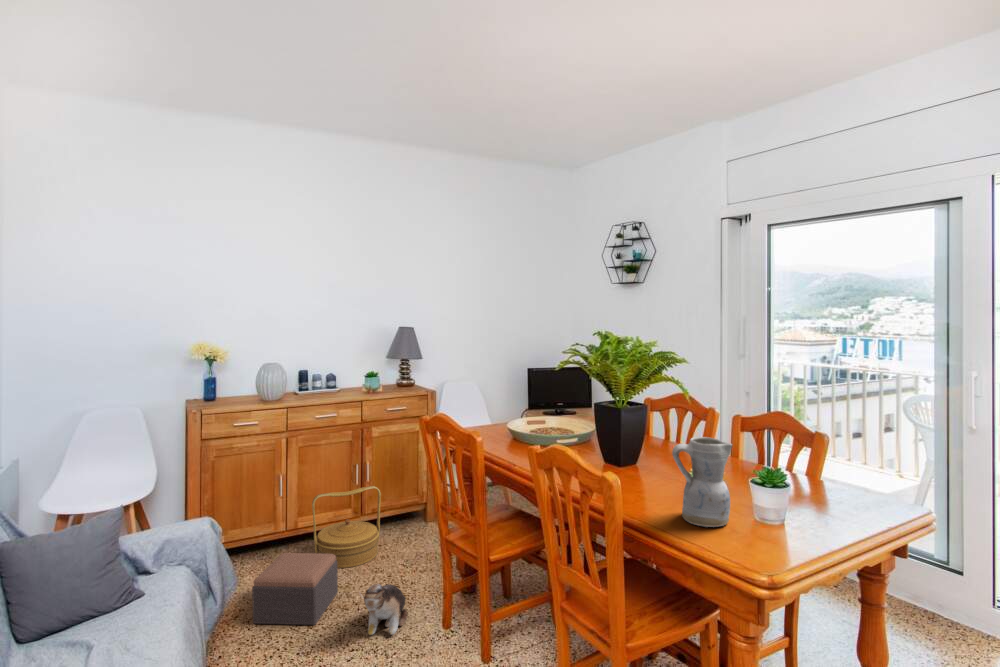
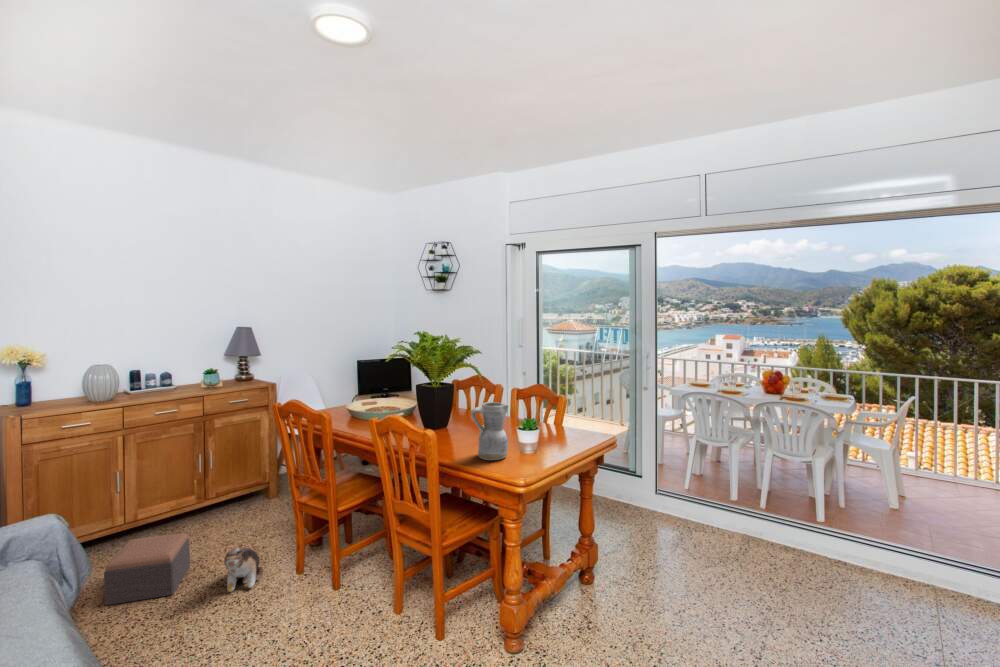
woven basket: present [312,486,381,568] -> none [155,471,225,549]

